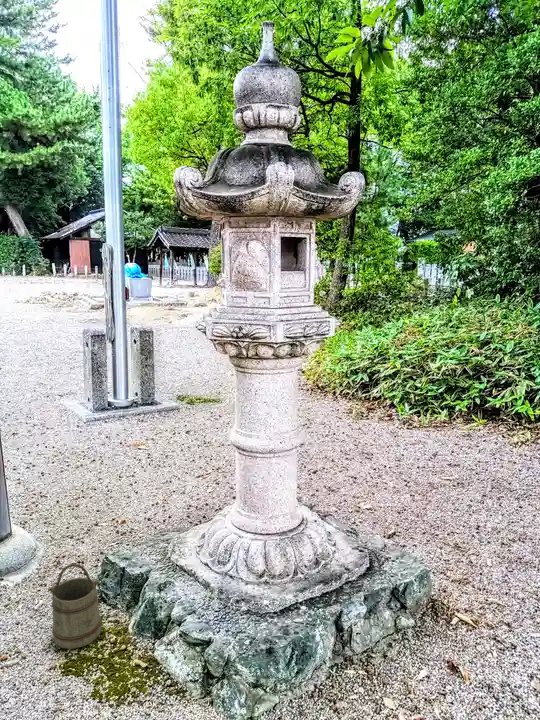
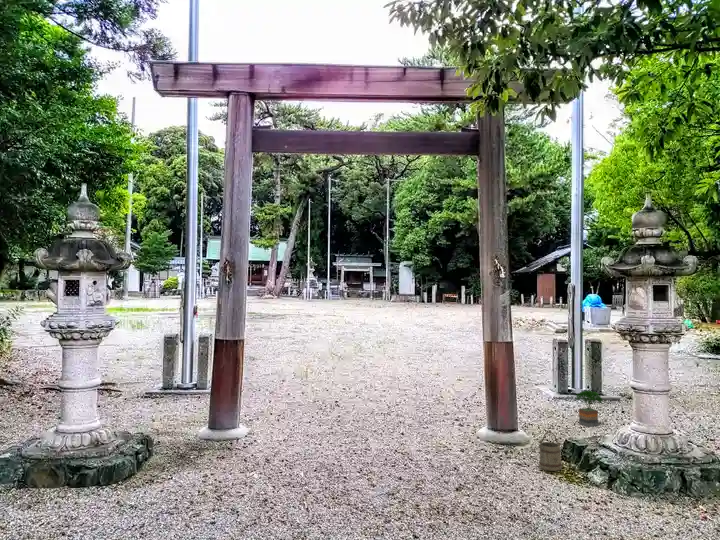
potted tree: none [120,417,165,478] -> present [576,391,603,427]

